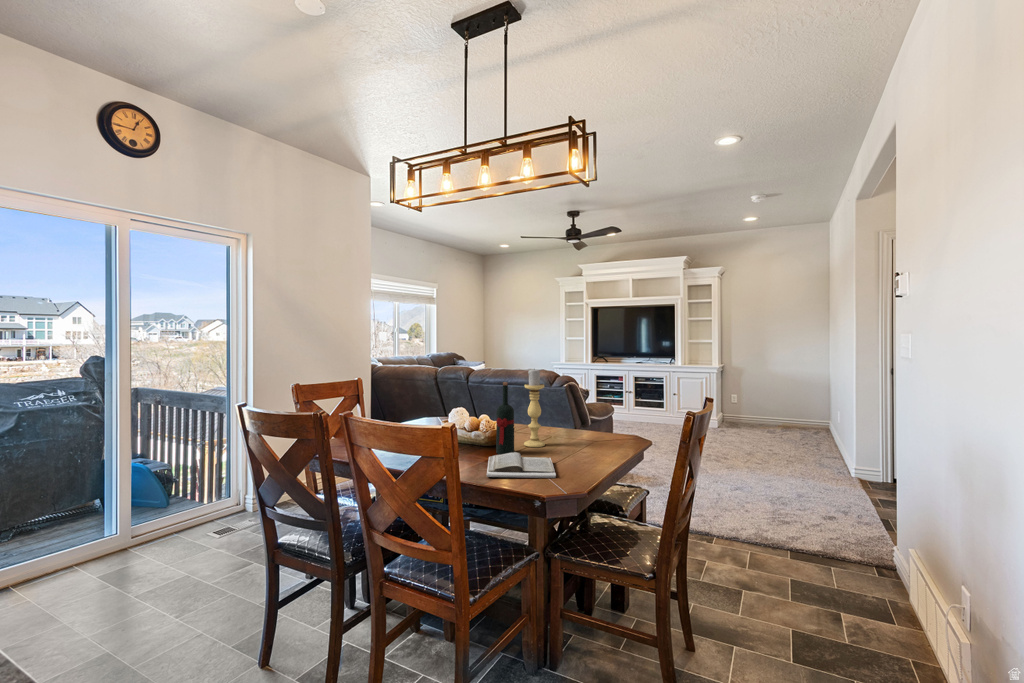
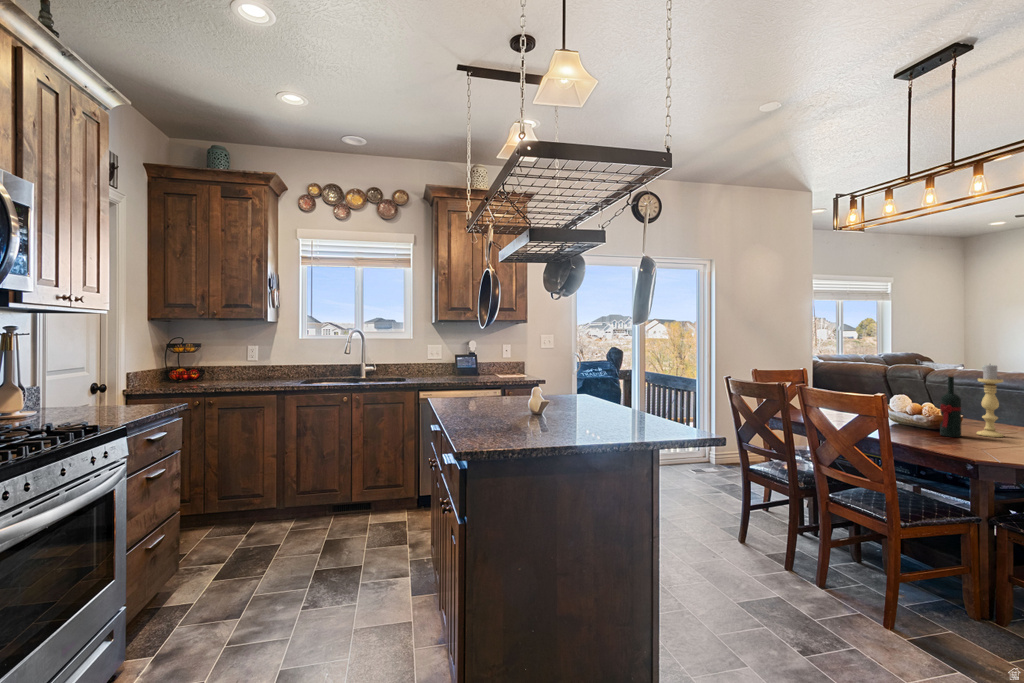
book: present [487,452,556,478] -> none [922,433,1000,455]

